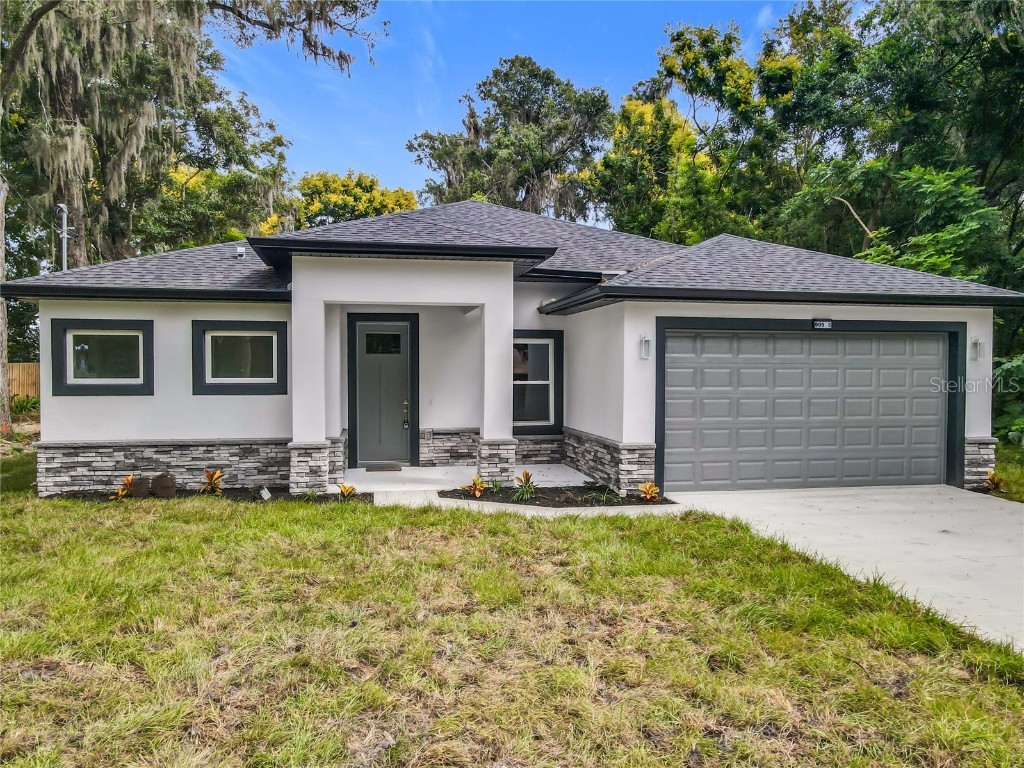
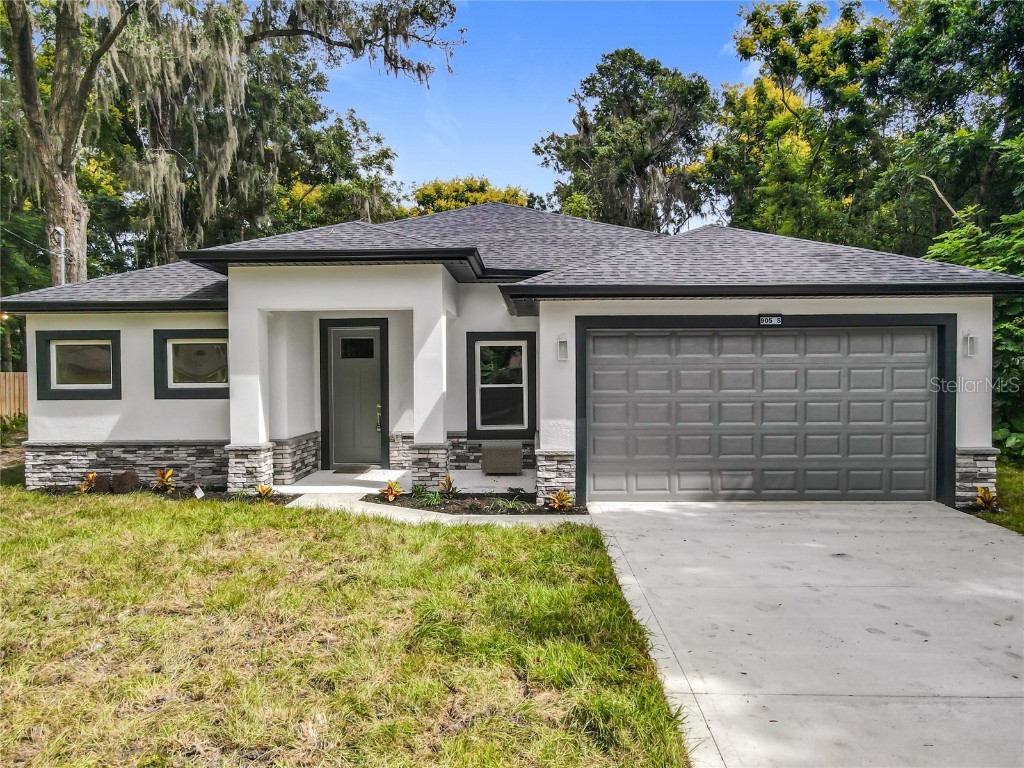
storage bench: none [526,437,568,470] -> present [482,441,522,475]

